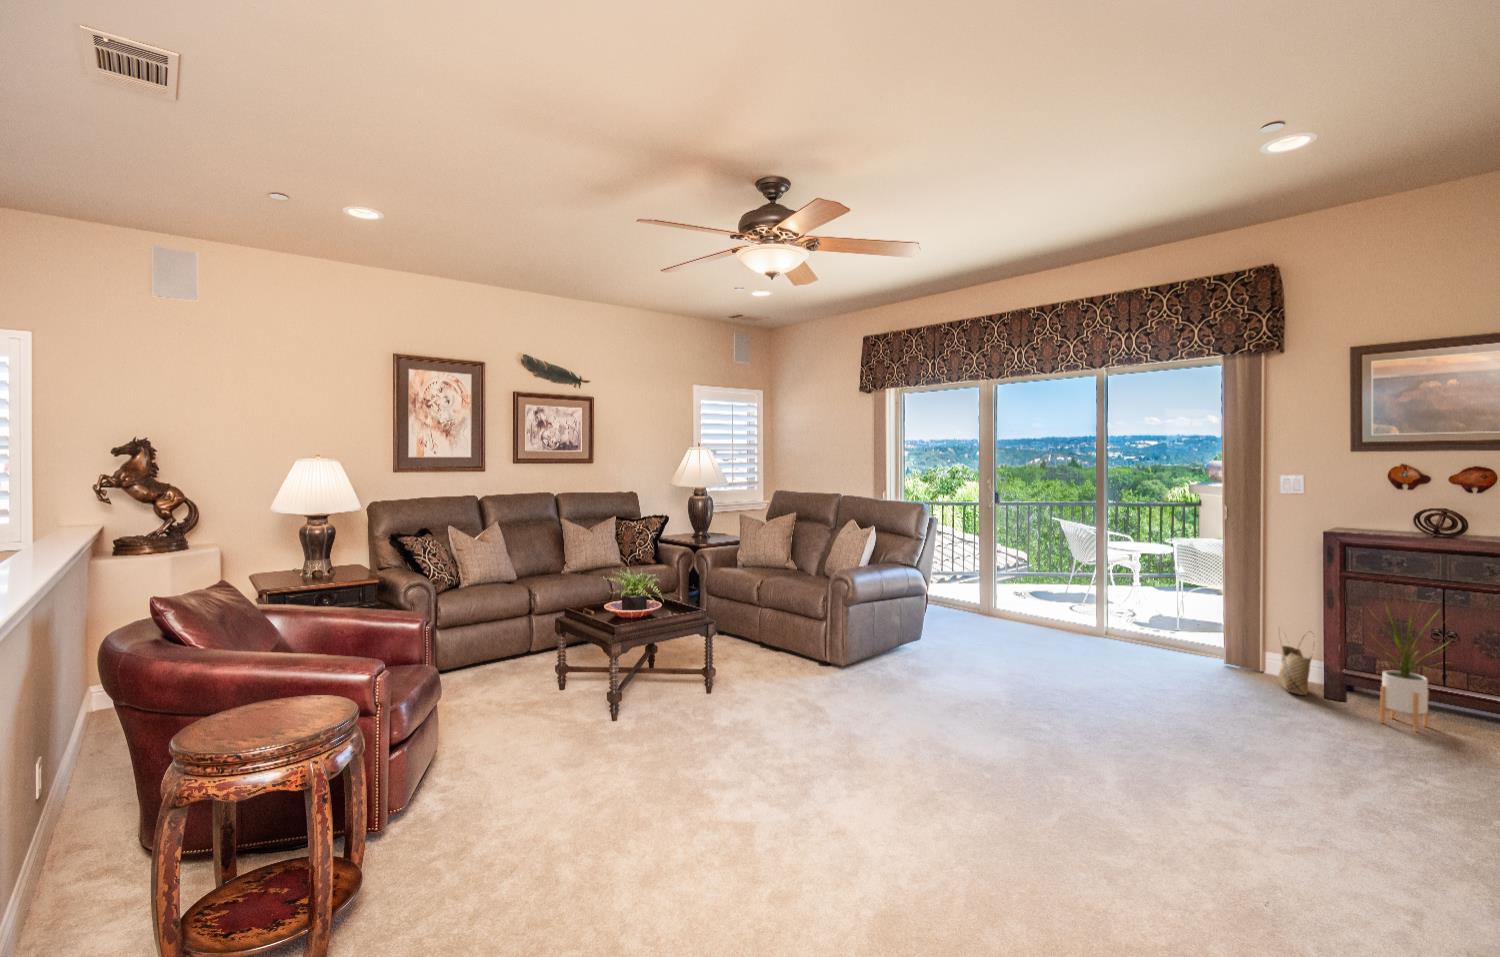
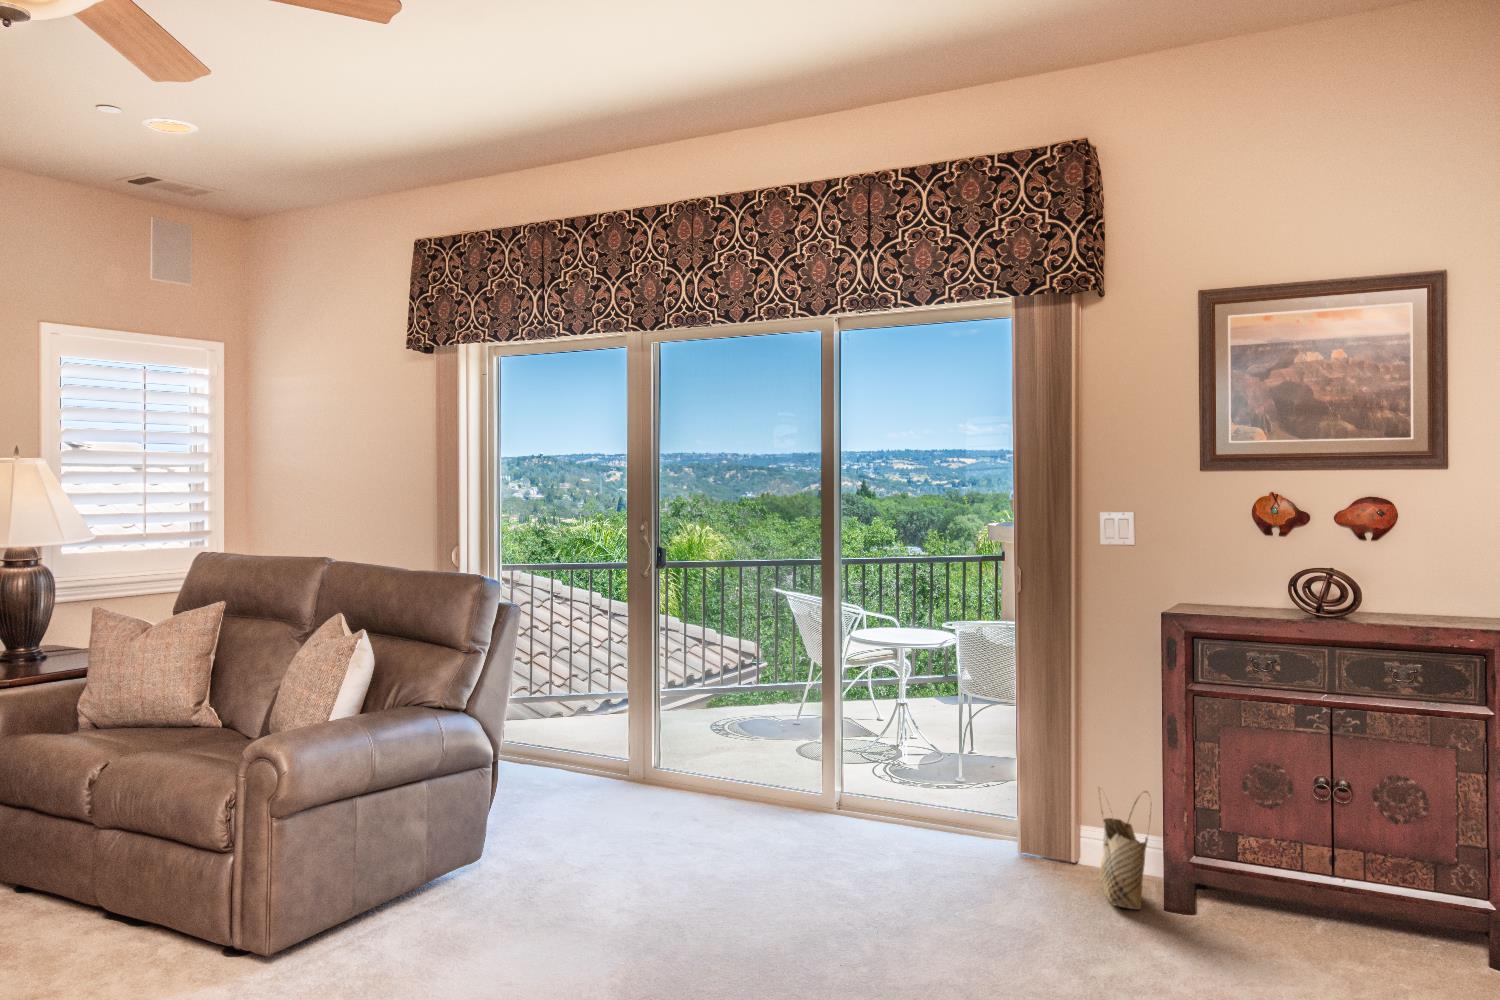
house plant: present [1368,604,1438,732] -> none [1217,721,1355,970]

